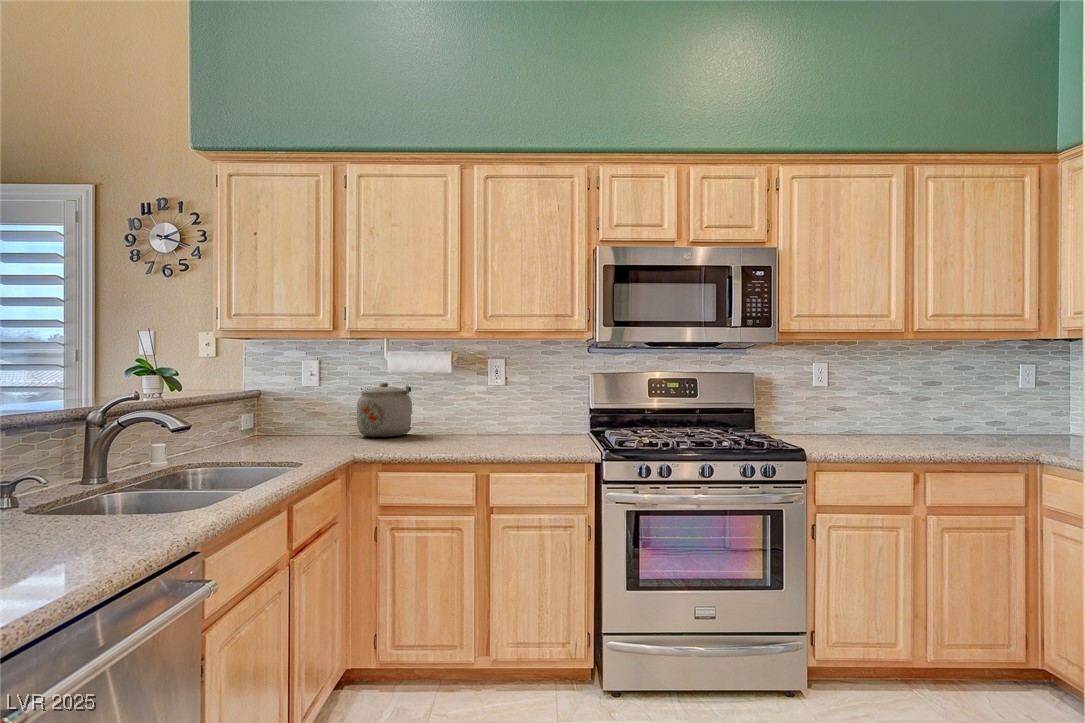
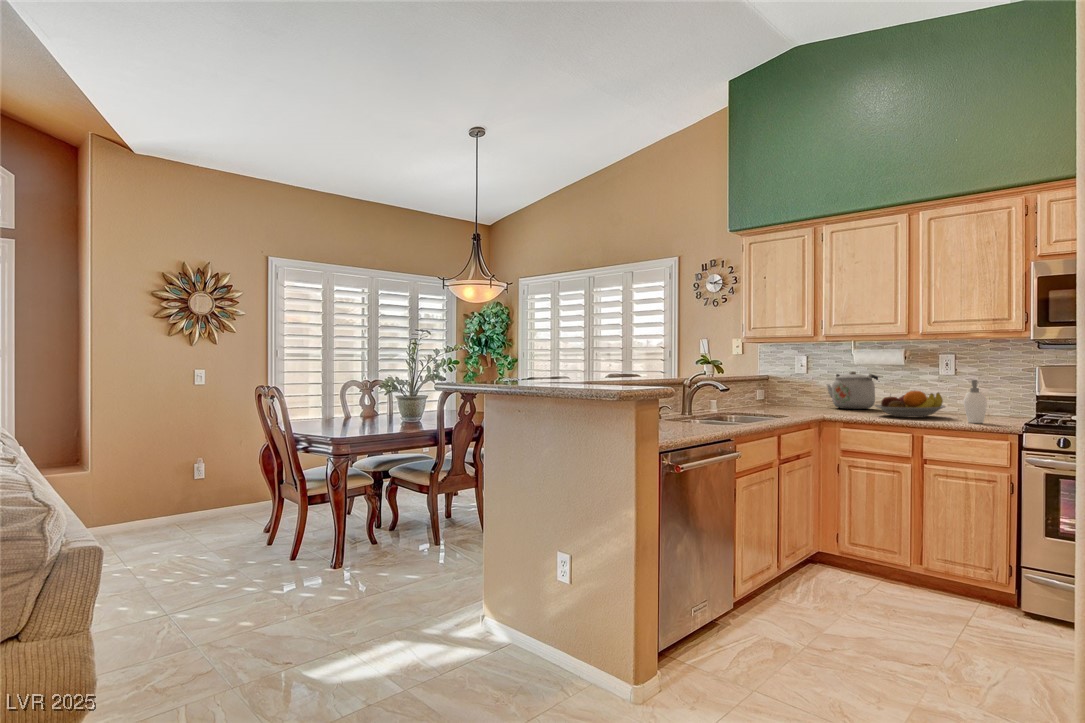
soap dispenser: none [534,393,565,451] -> present [963,380,987,423]
fruit bowl: none [422,409,507,448] -> present [875,390,946,418]

